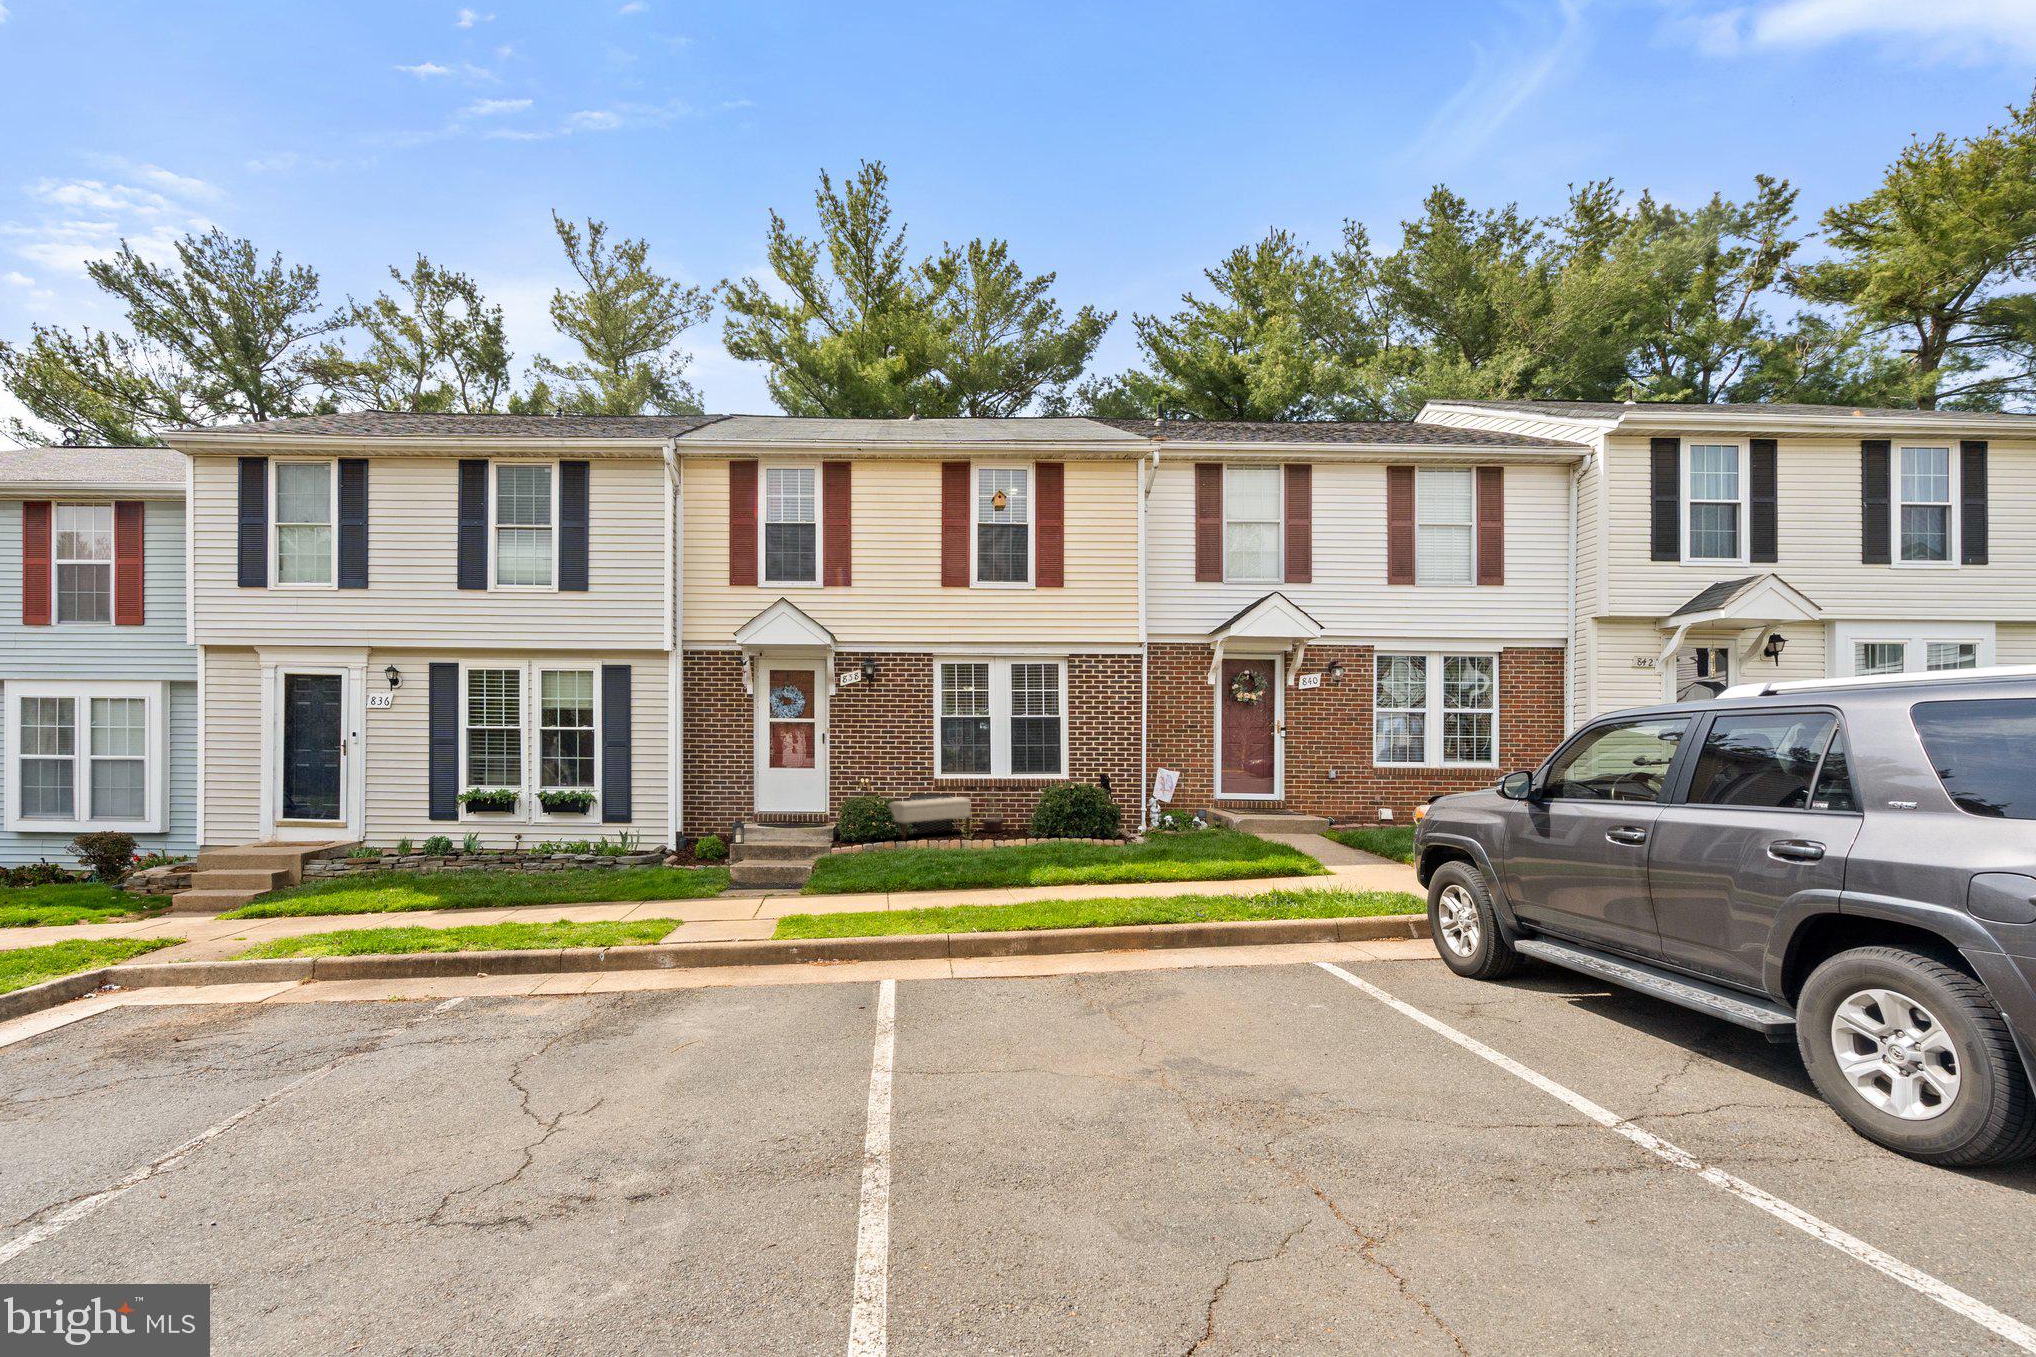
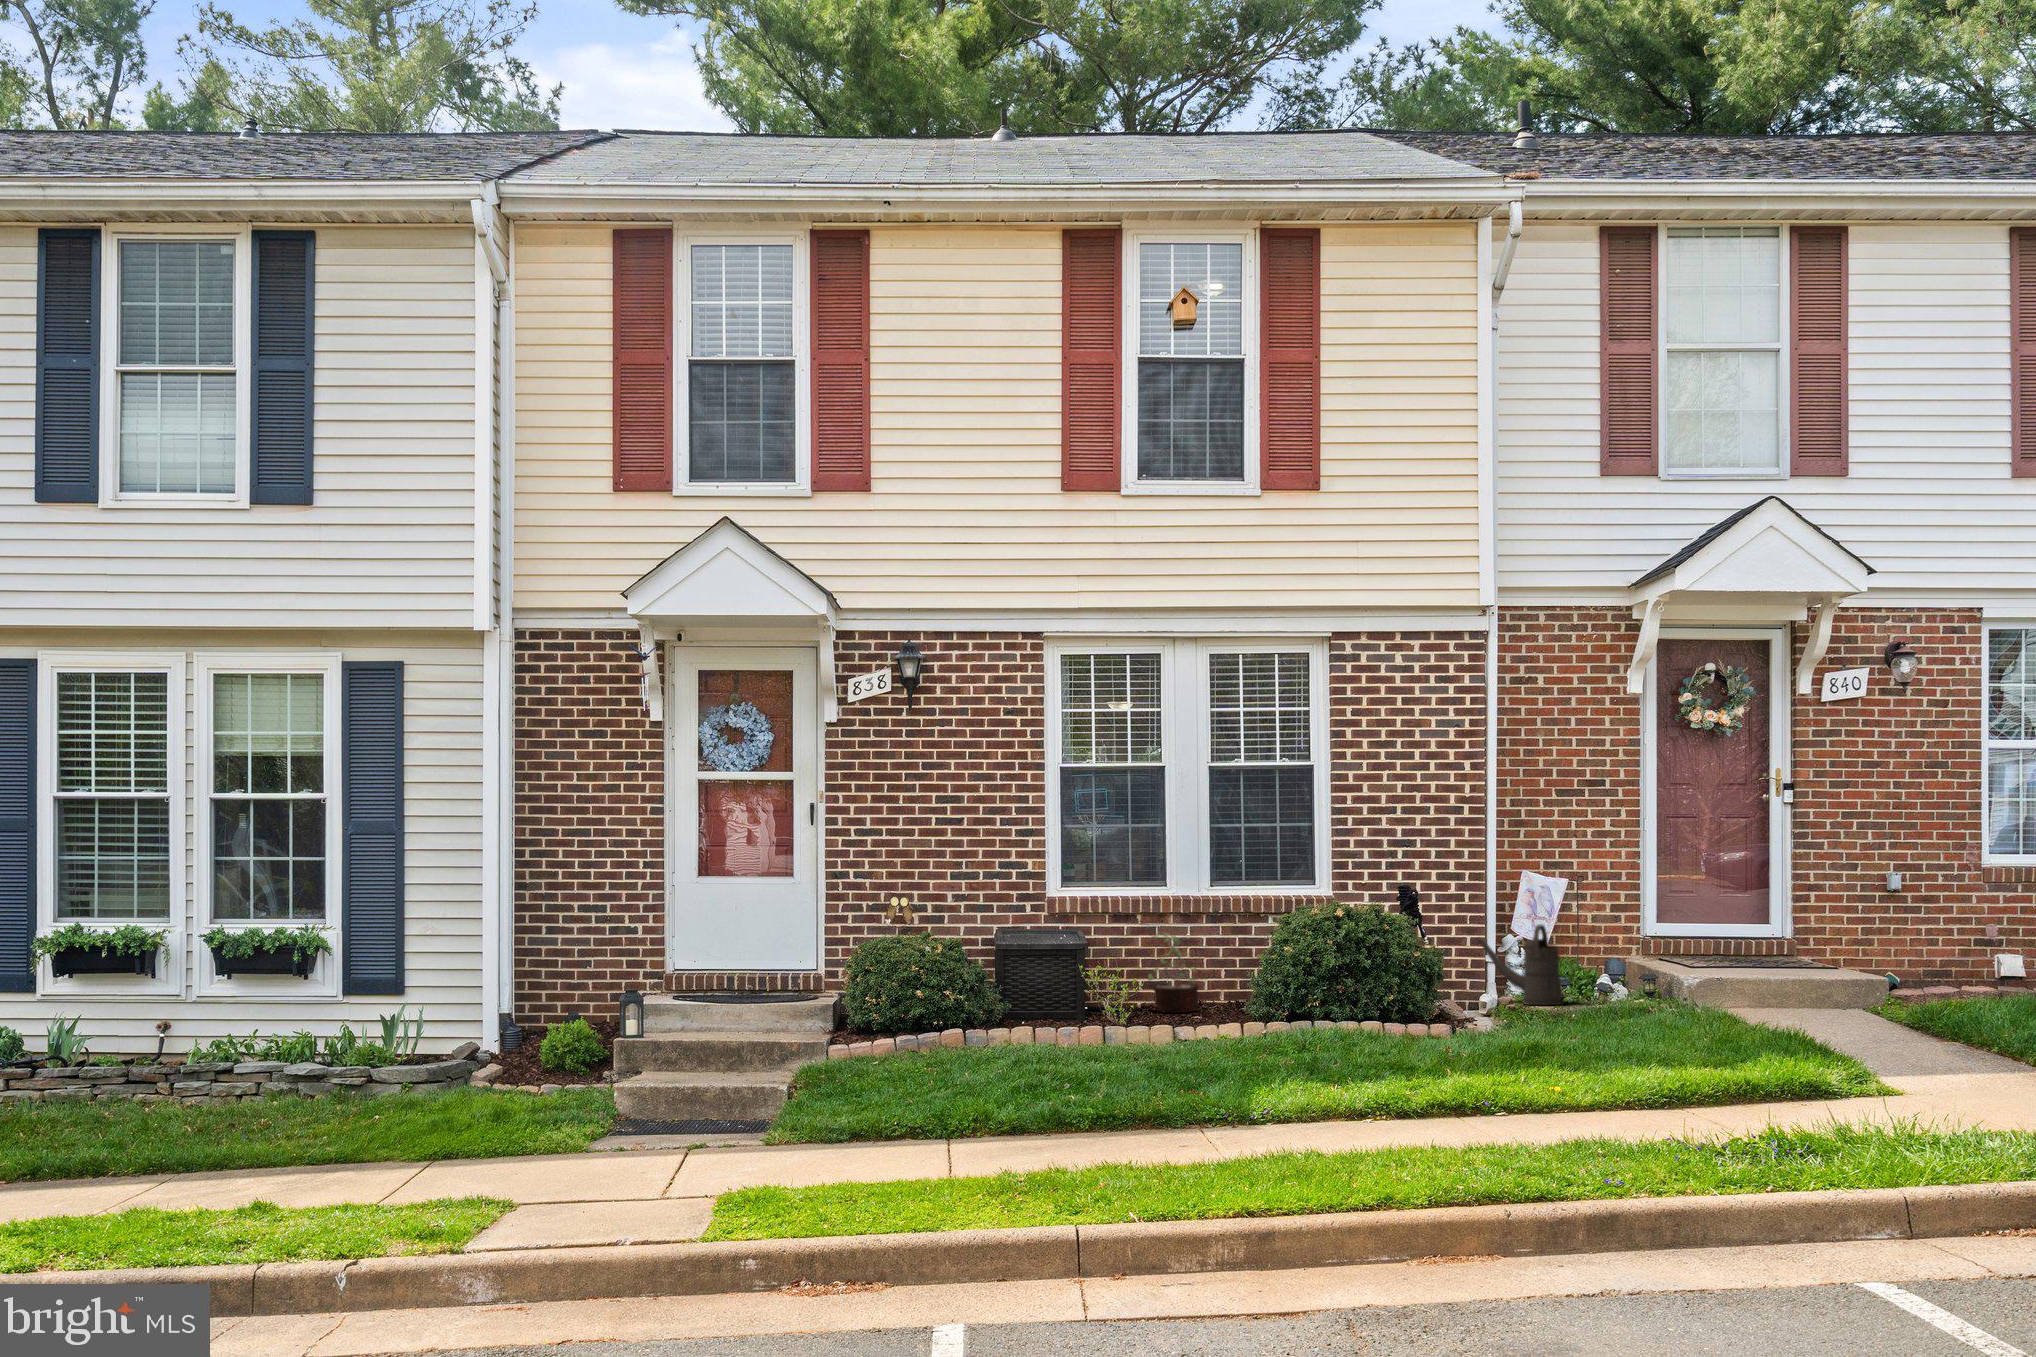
watering can: none [1133,792,1176,830] -> present [1477,925,1575,1005]
bench: present [889,797,971,839] -> none [957,938,1130,1028]

